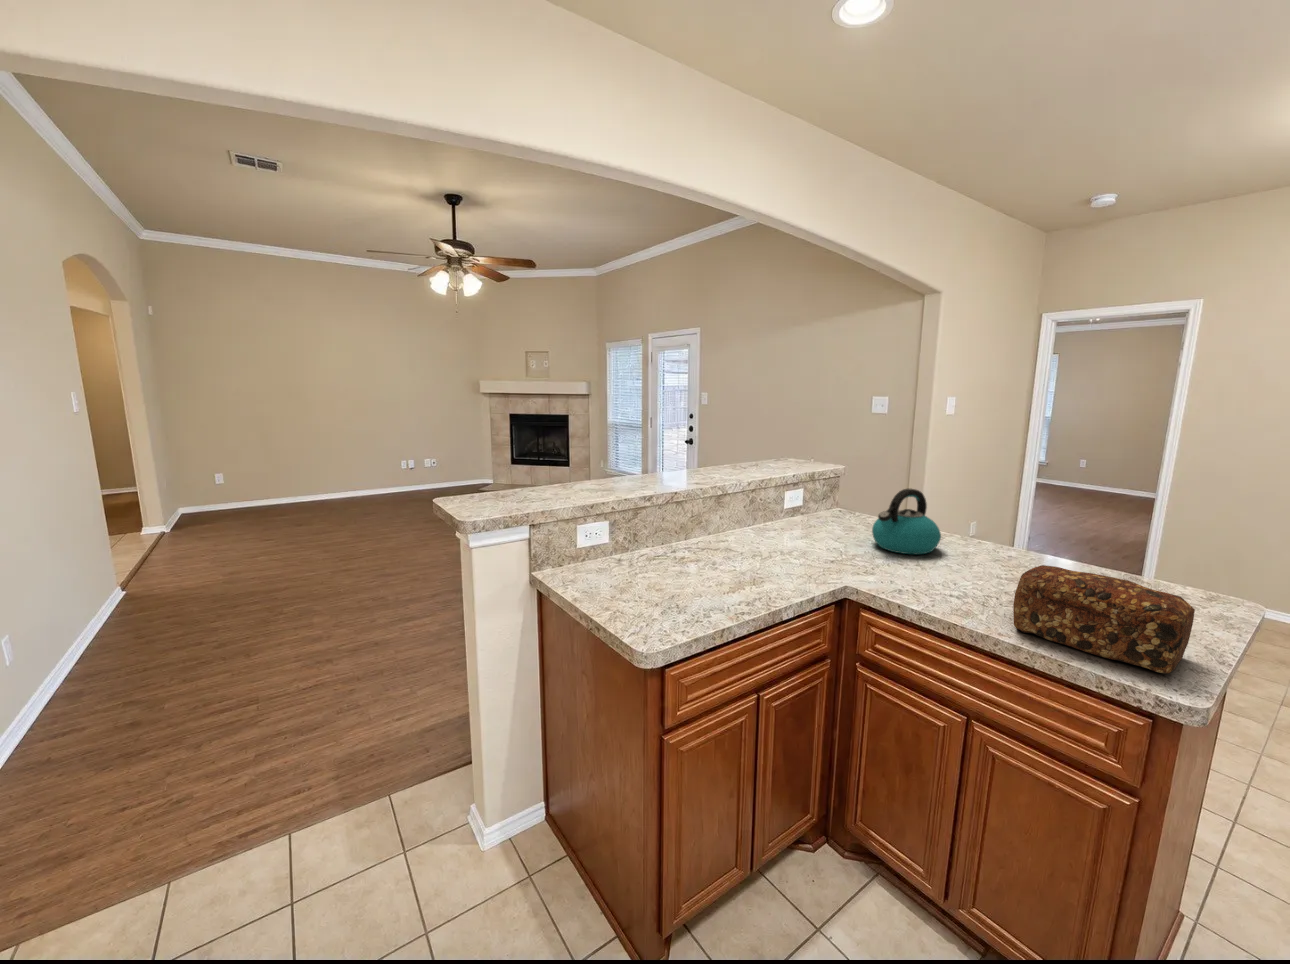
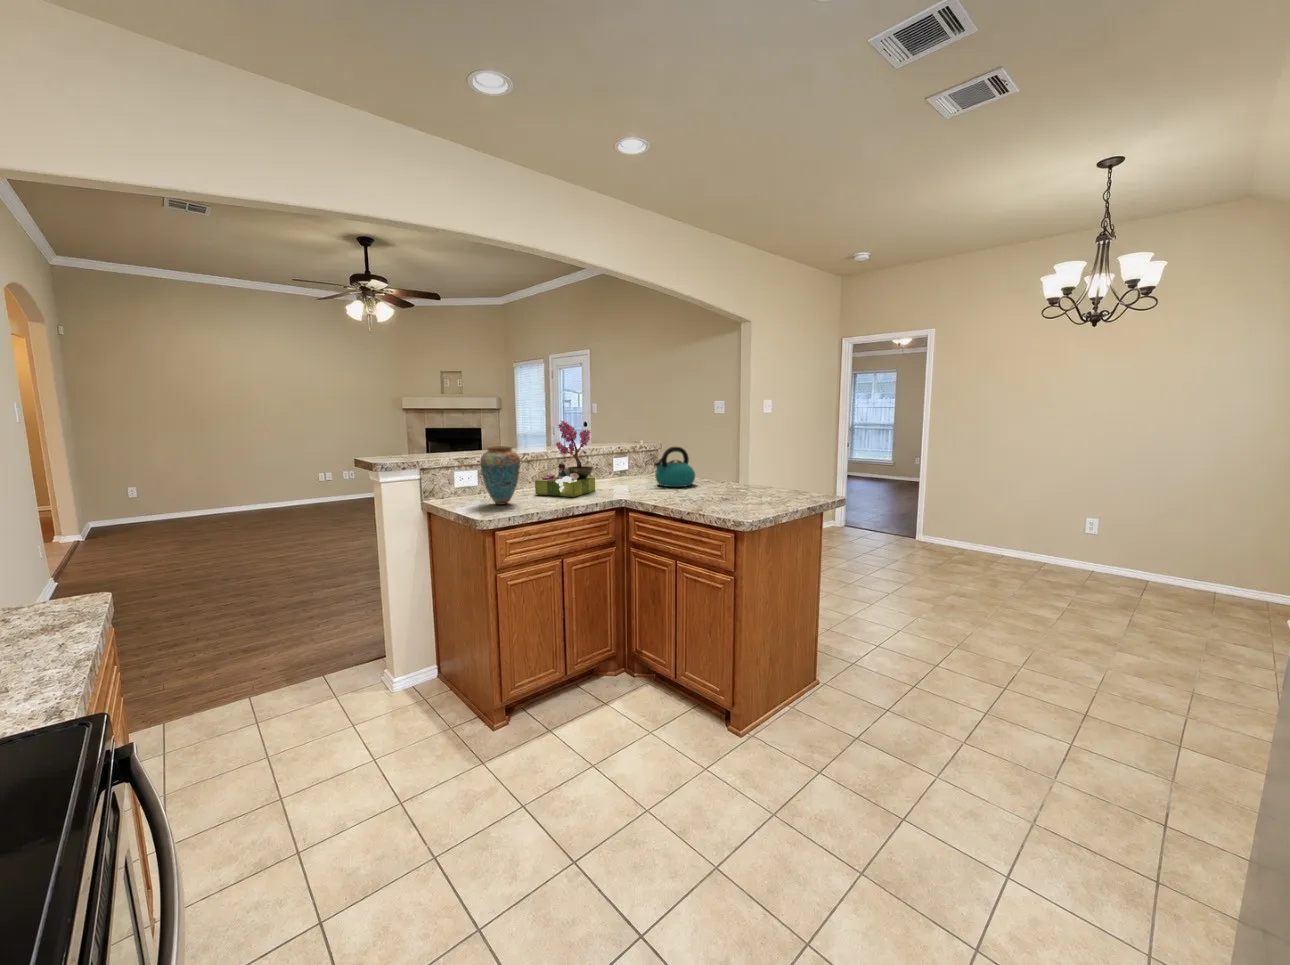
flower arrangement: none [700,445,791,578] -> present [535,421,595,497]
vase: none [627,498,691,598] -> present [480,446,520,505]
bread loaf: present [1013,565,1195,673] -> none [692,471,768,513]

